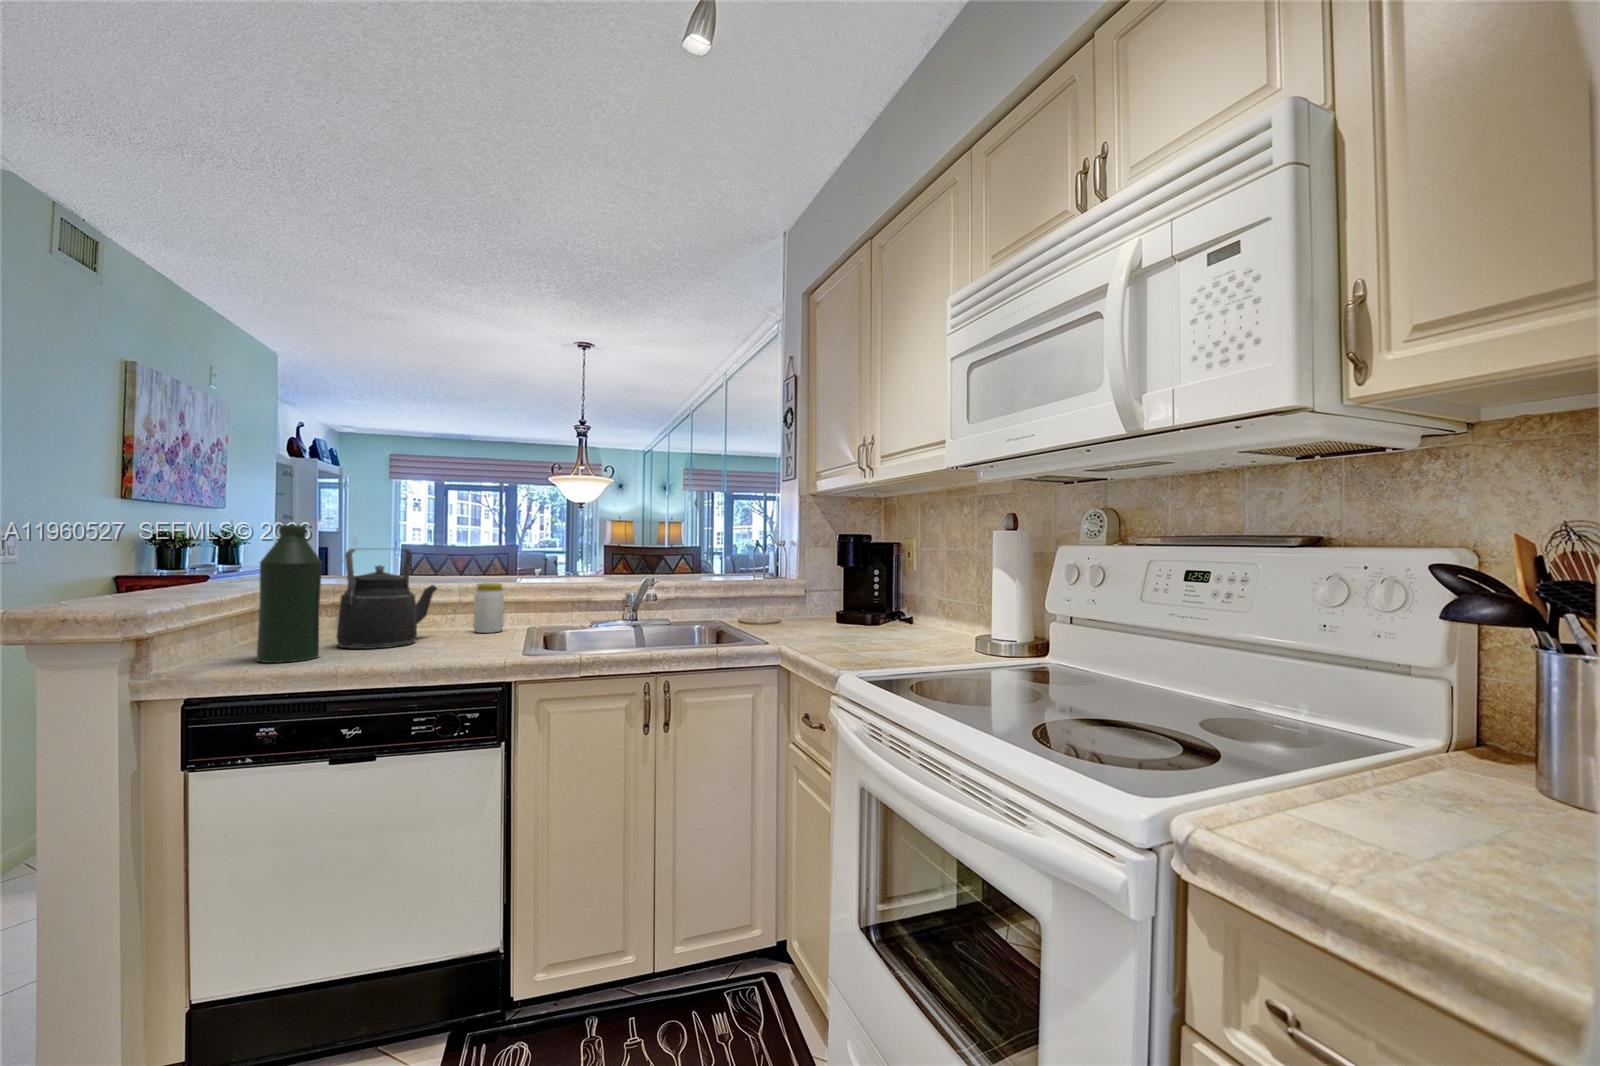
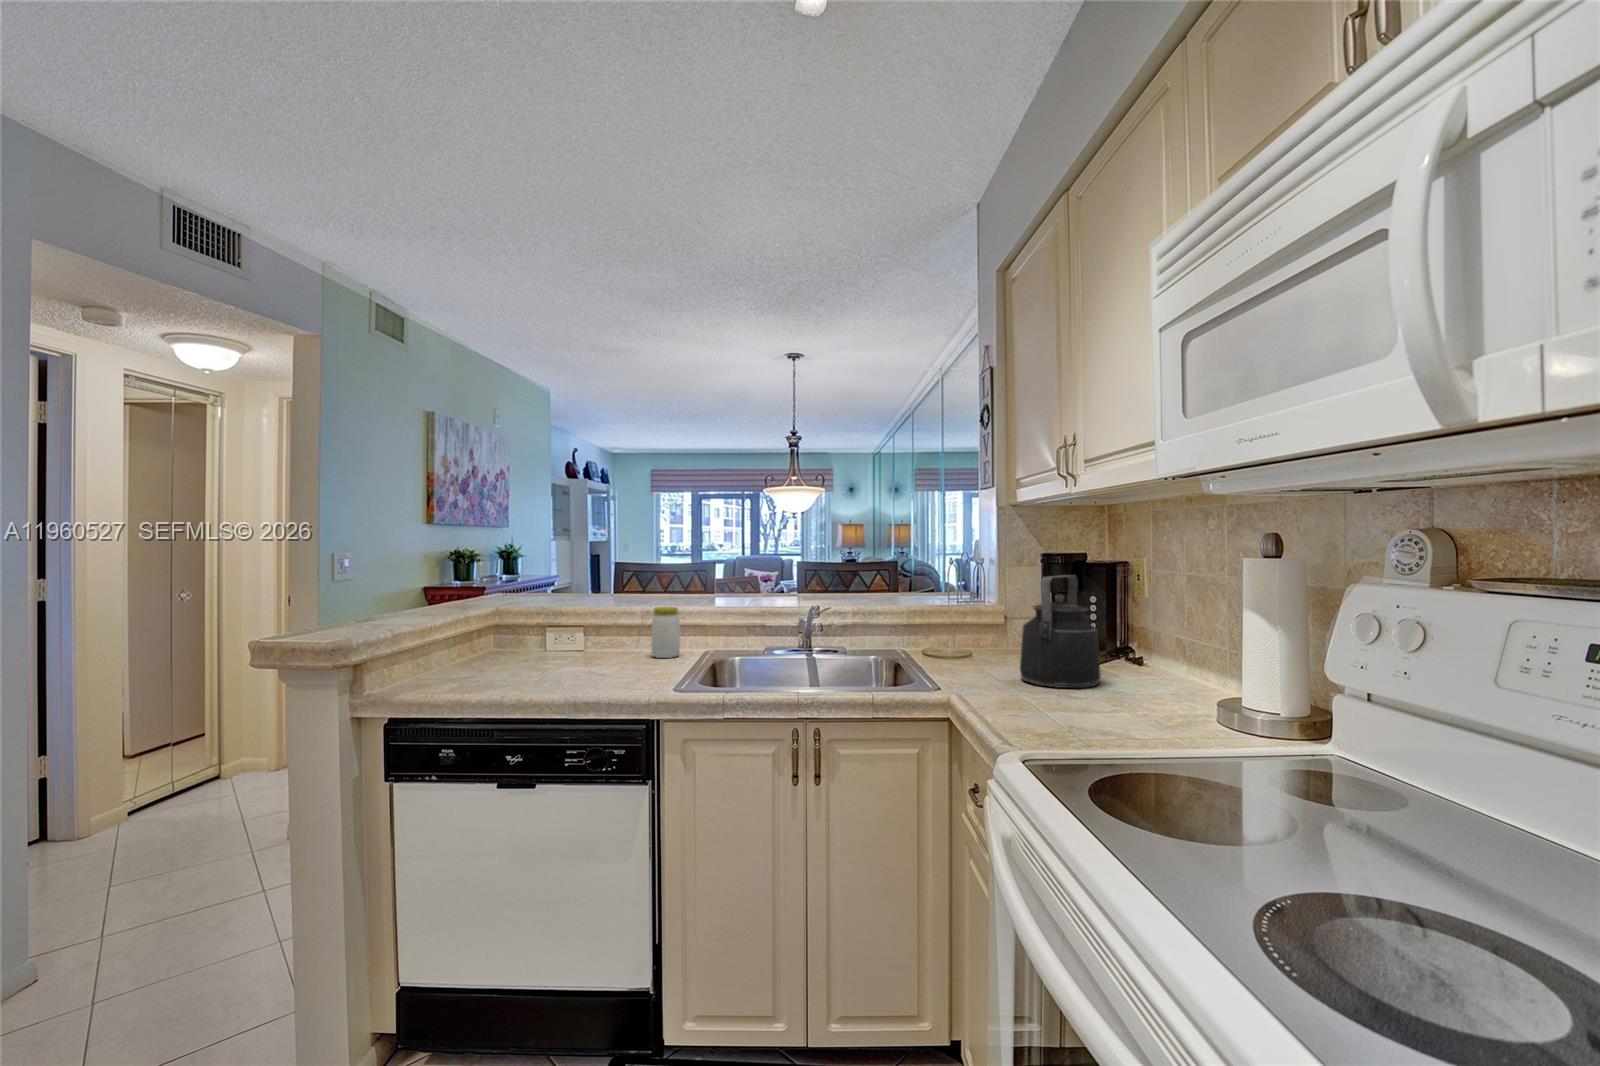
bottle: present [256,525,322,663] -> none [447,557,501,687]
kettle: present [337,548,437,649] -> present [1020,575,1101,688]

